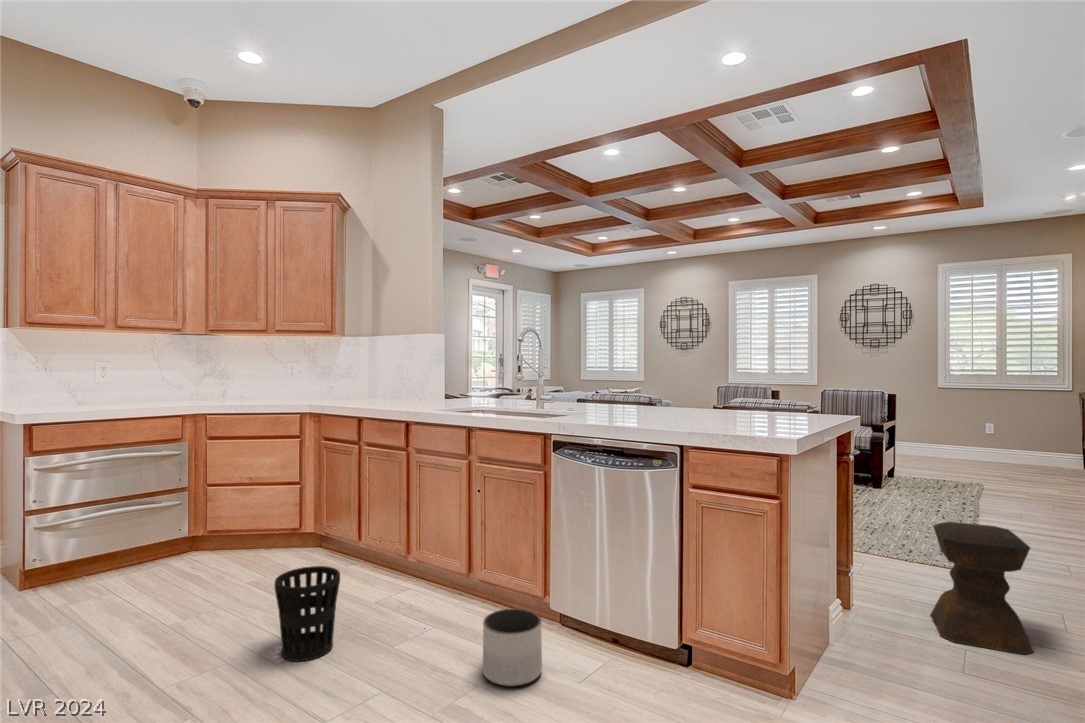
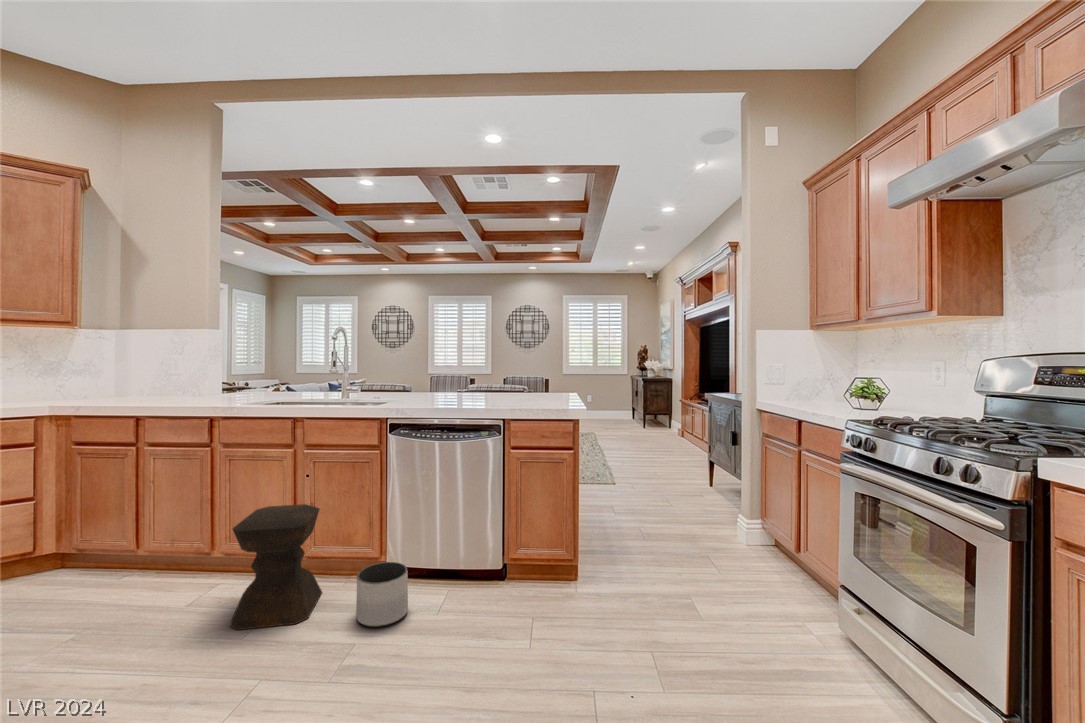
stool: present [931,522,1033,654] -> present [230,504,322,630]
wastebasket: present [274,566,340,661] -> none [102,573,187,682]

